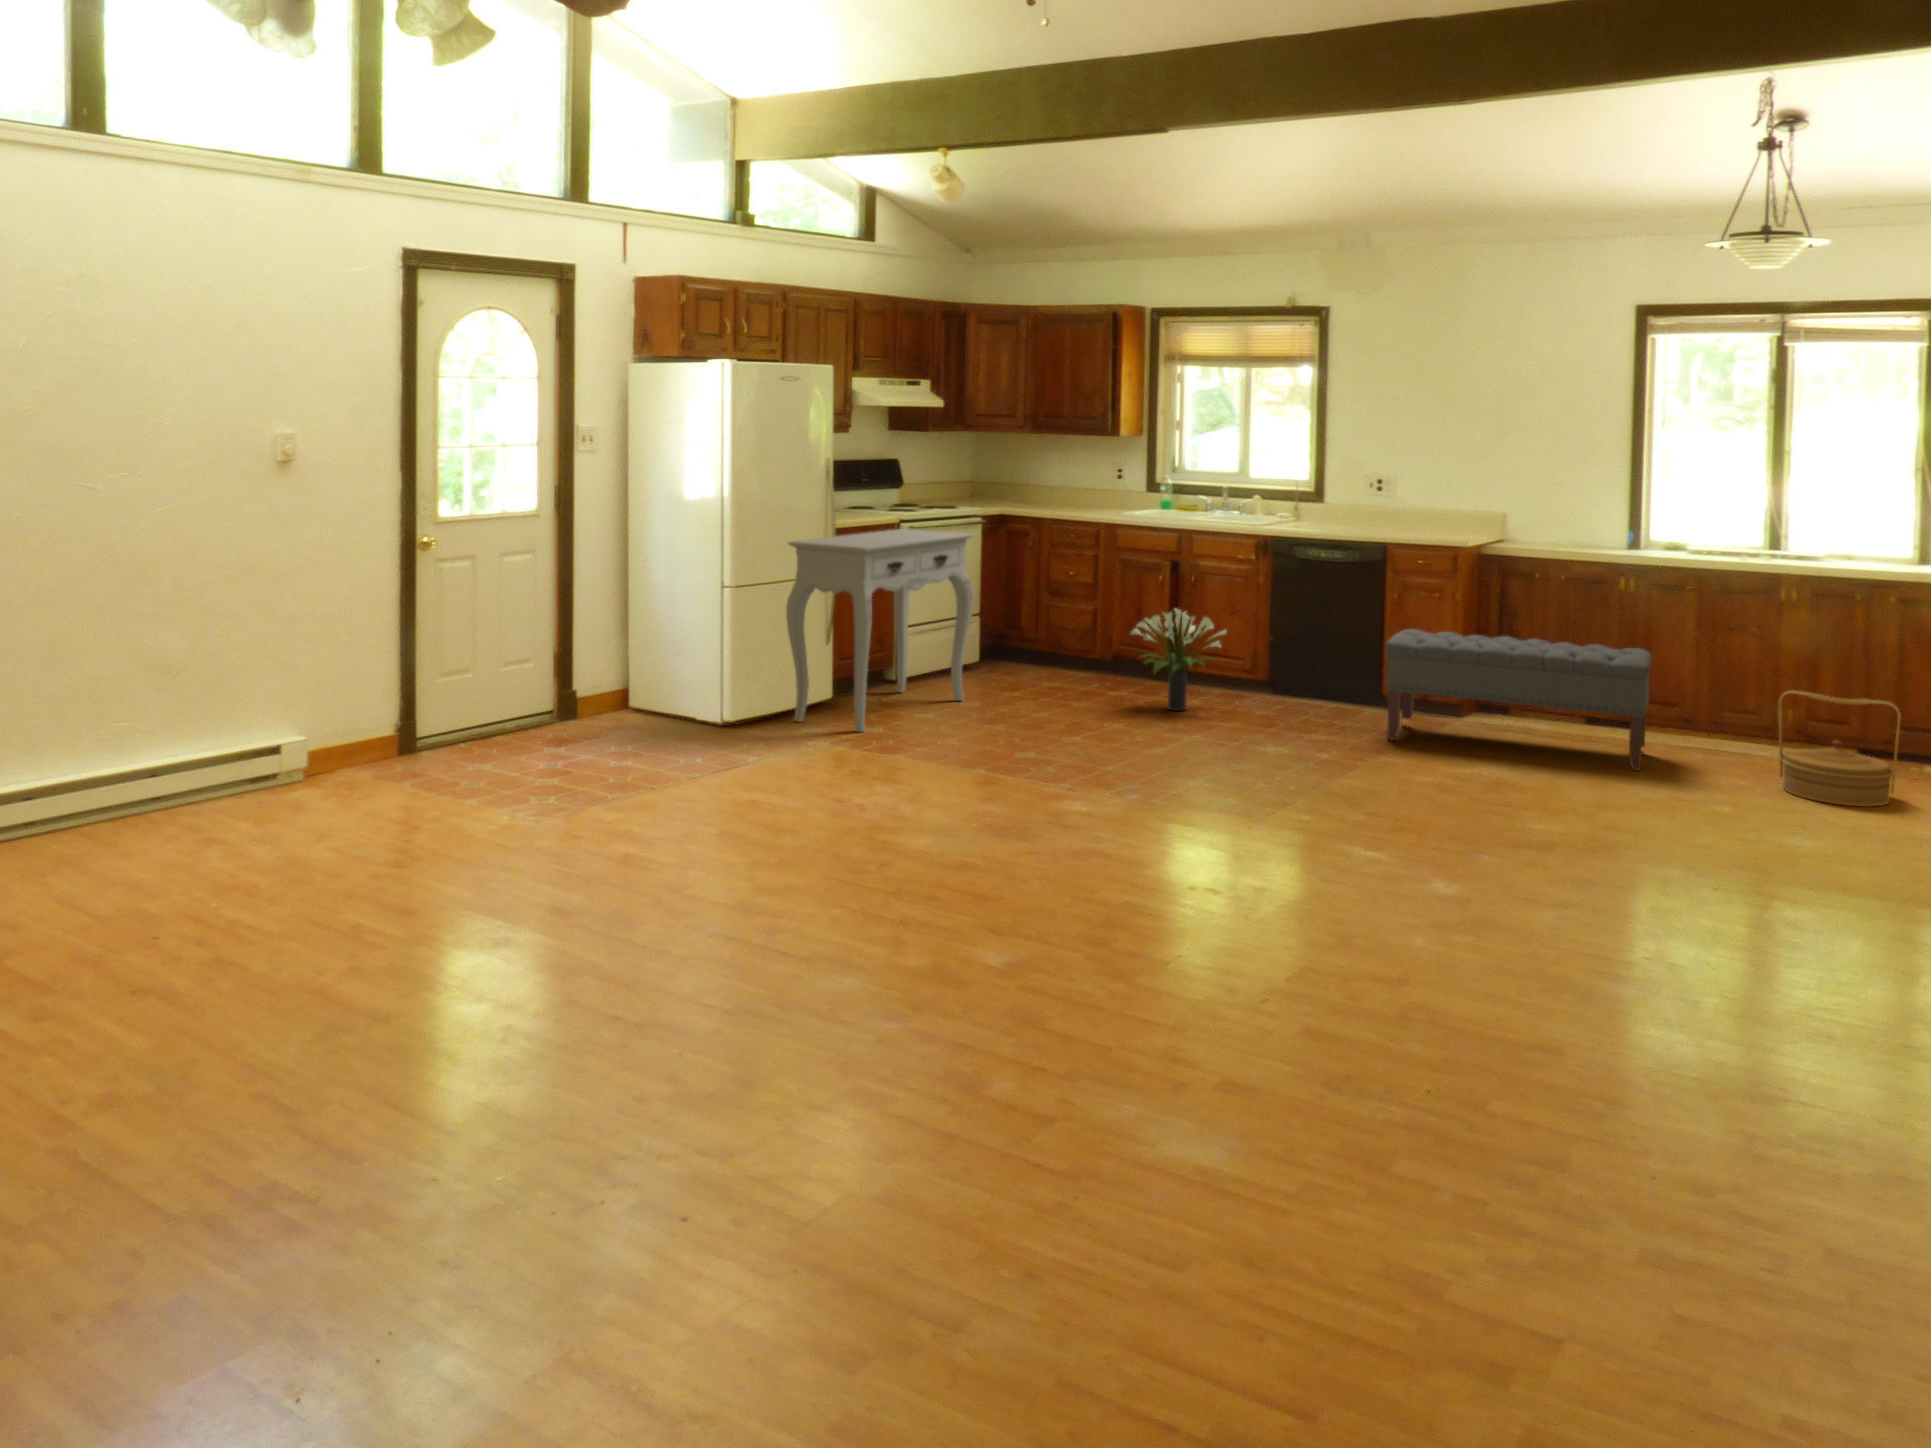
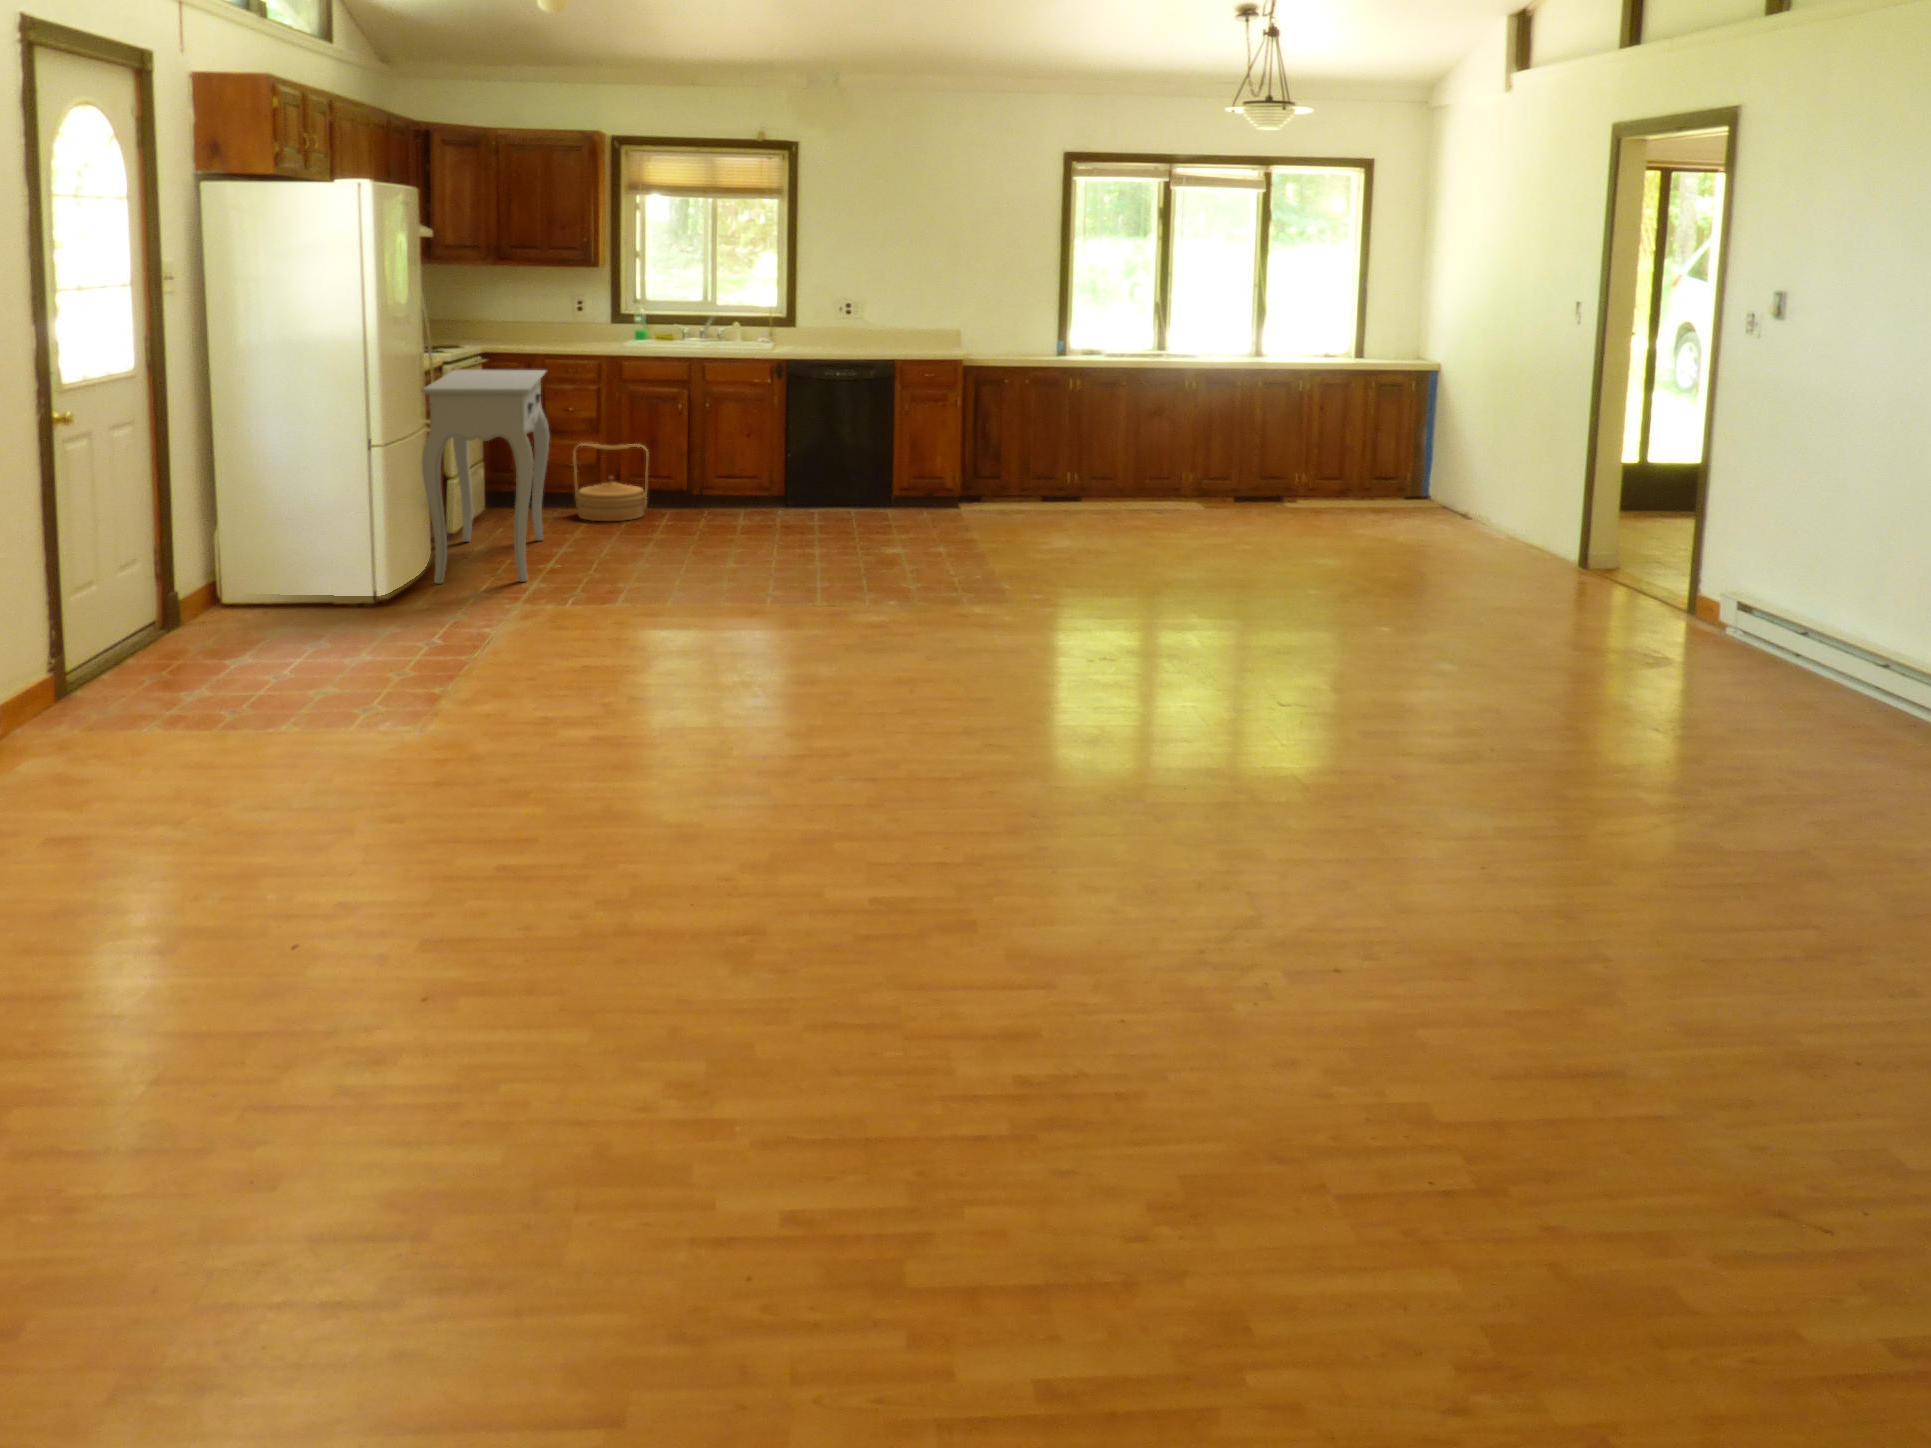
potted plant: present [1131,609,1227,711] -> none [688,428,775,521]
bench: present [1385,629,1652,771] -> none [901,425,1098,518]
woven basket: present [1778,690,1901,807] -> present [573,443,648,521]

